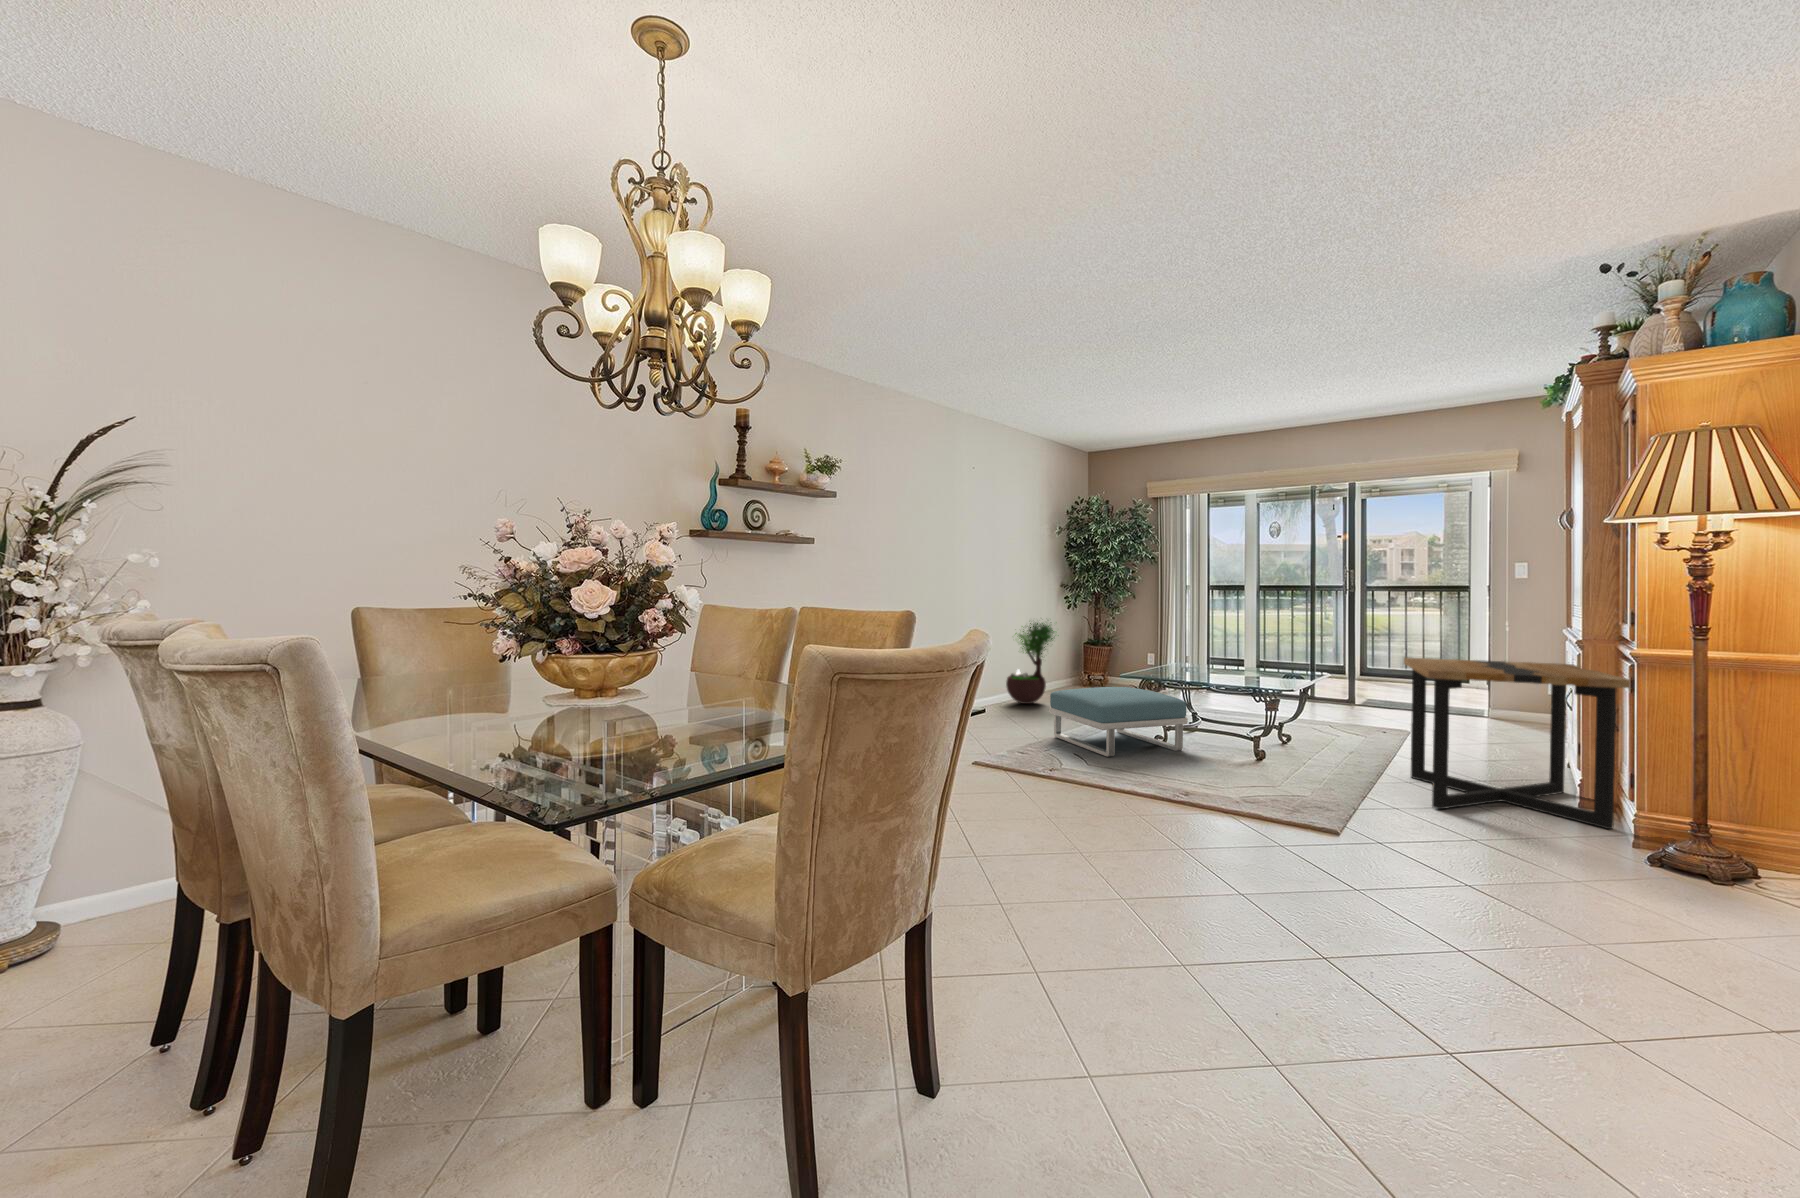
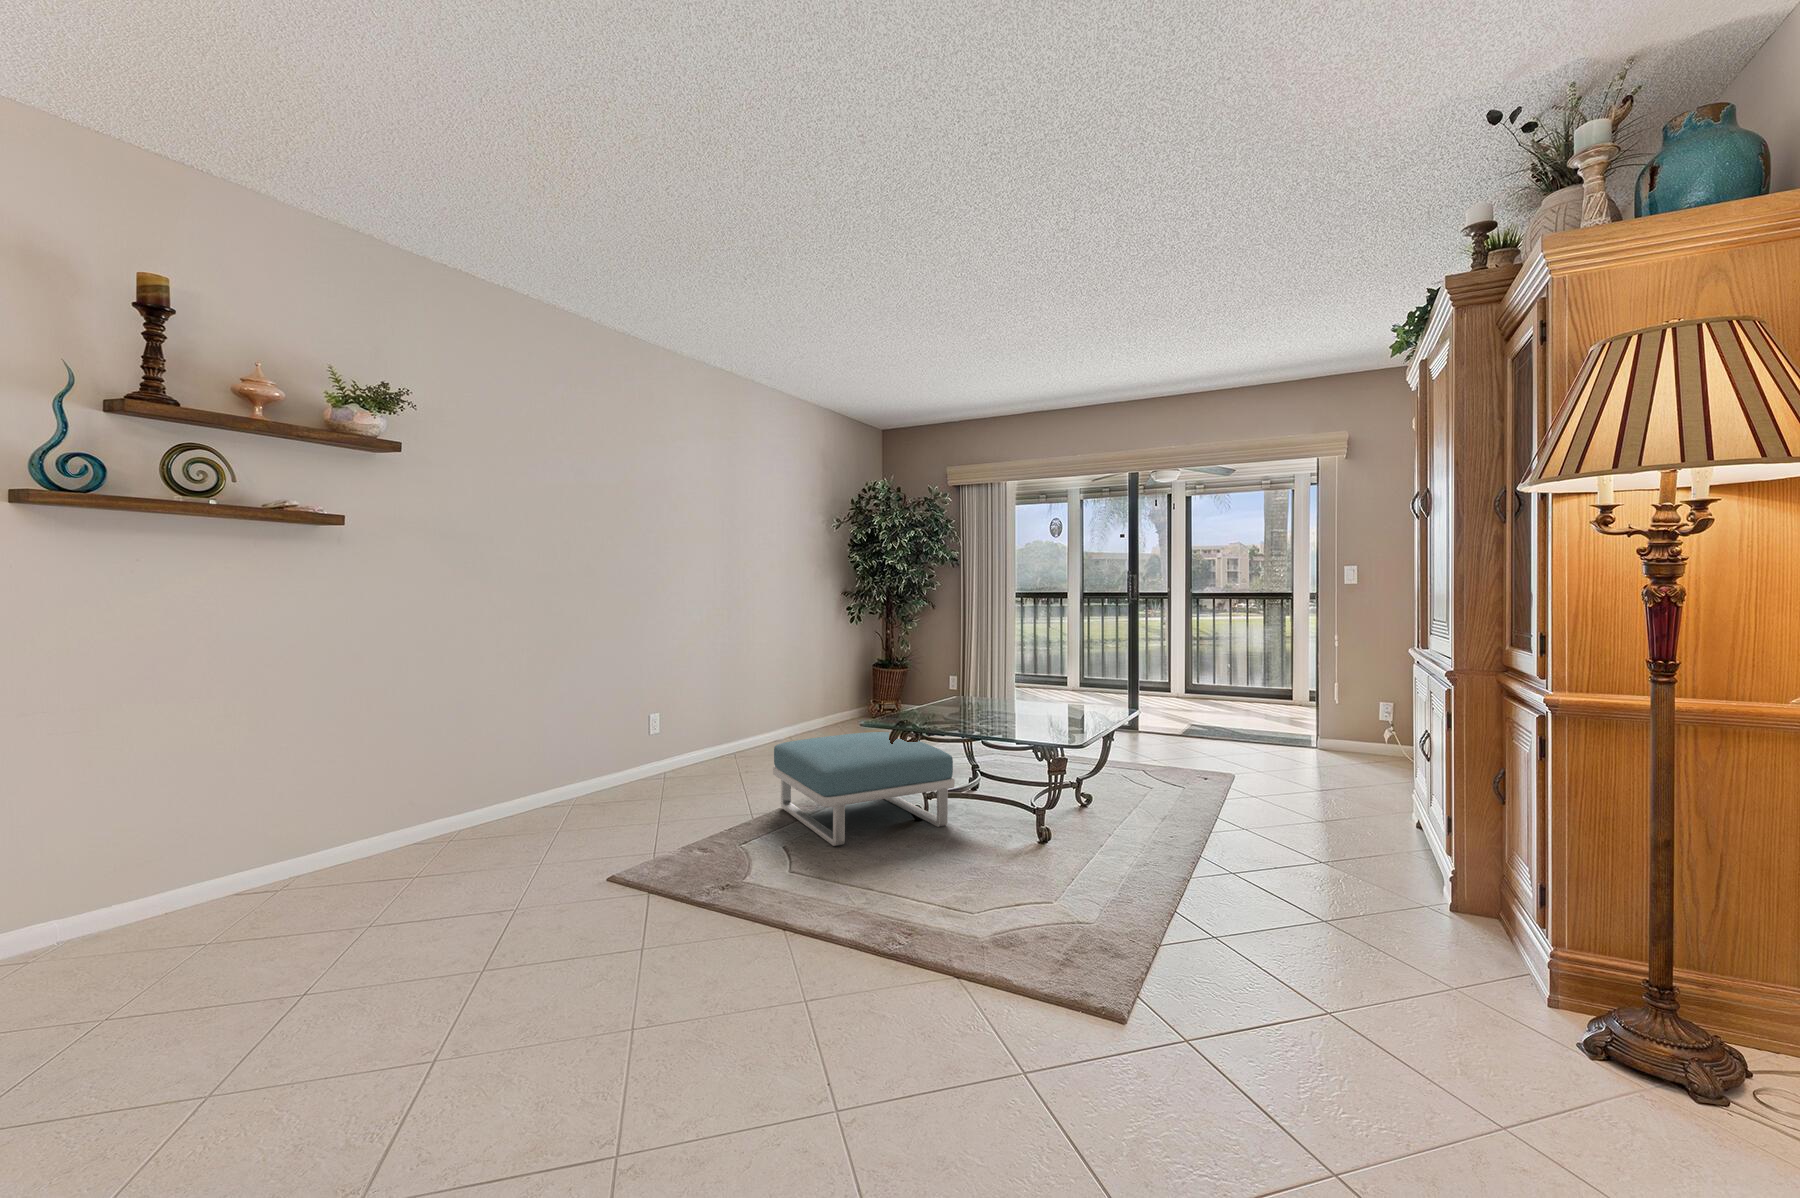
potted tree: present [1006,623,1055,704] -> none [754,629,823,748]
side table: present [1404,657,1630,829] -> none [1227,692,1541,962]

